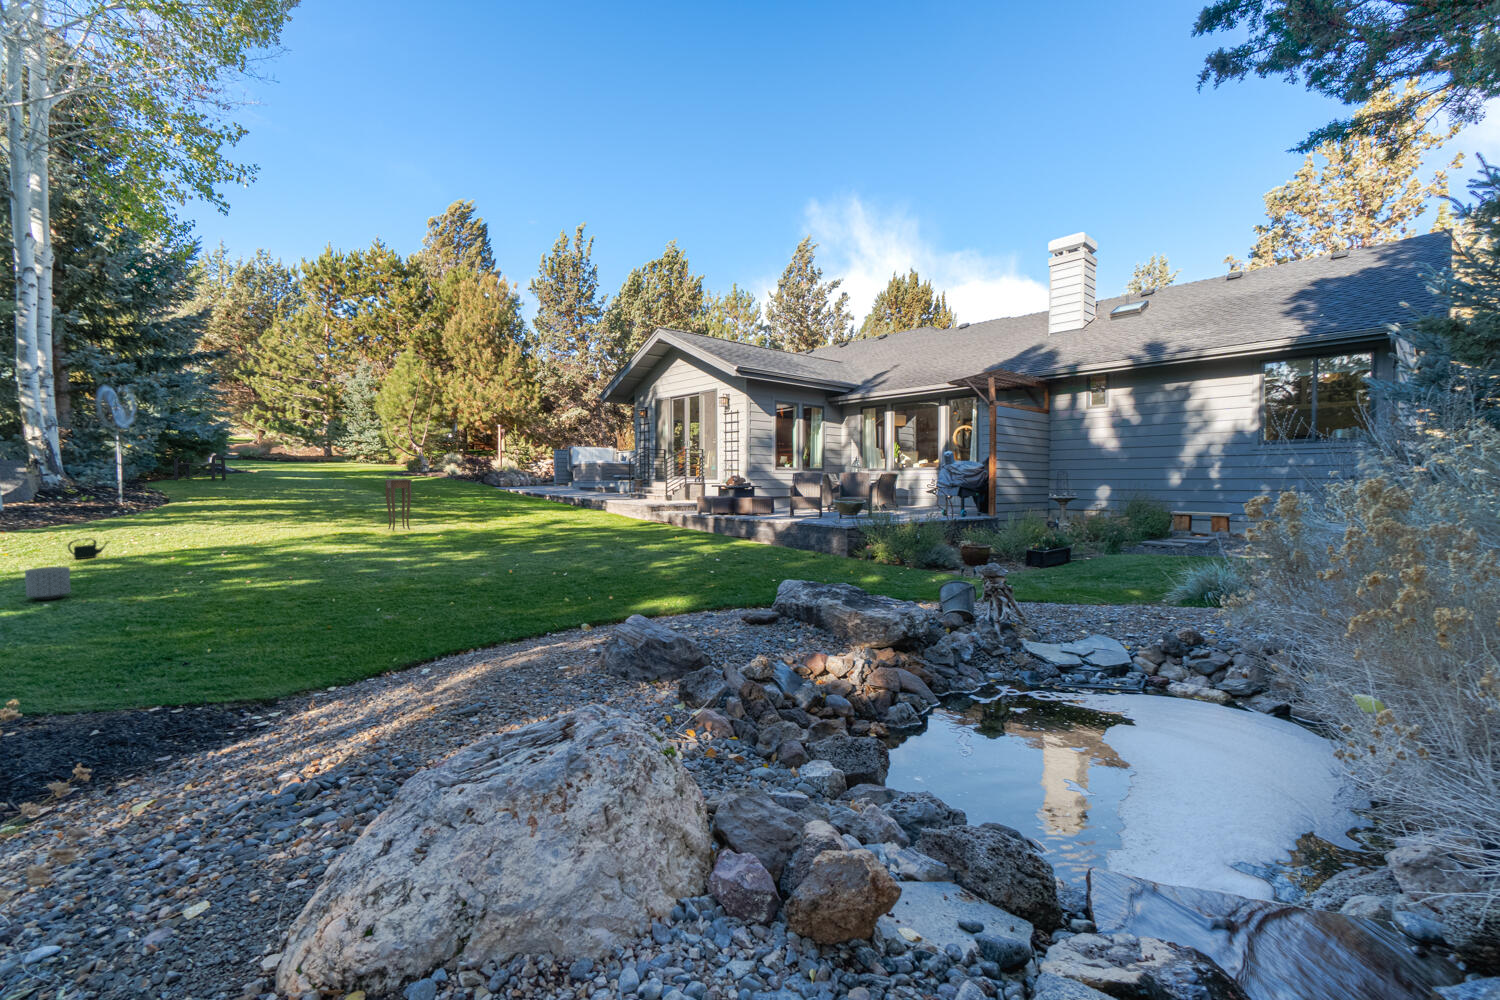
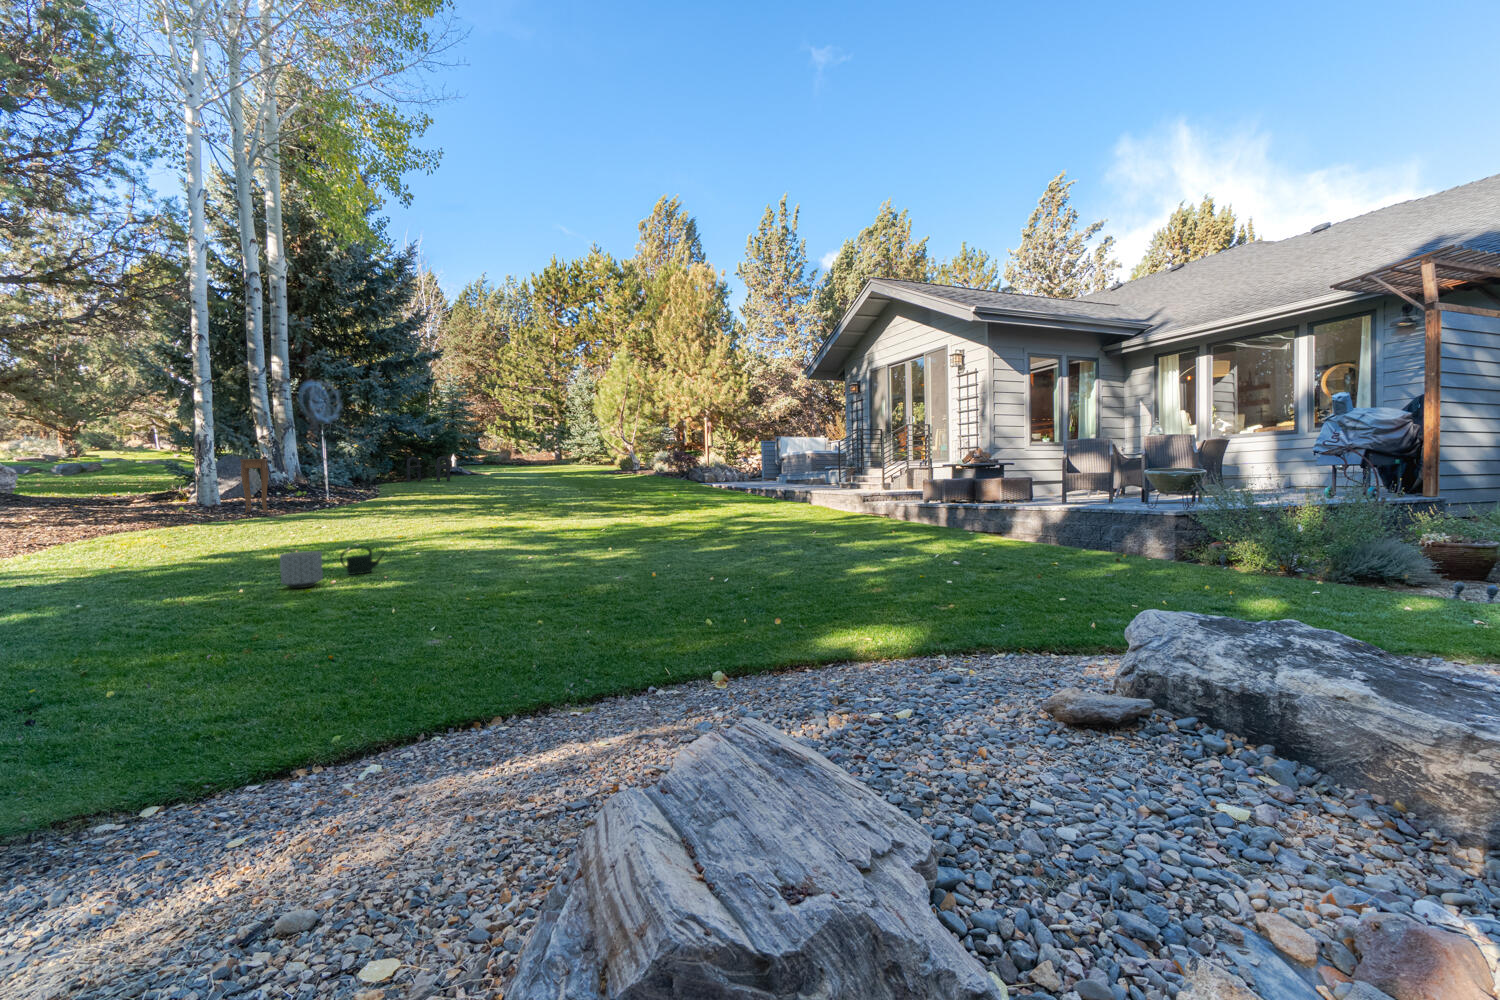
side table: present [385,479,412,531] -> present [240,459,268,513]
watering can: present [68,538,107,559] -> present [340,547,385,575]
planter: present [25,567,71,600] -> present [280,551,323,588]

